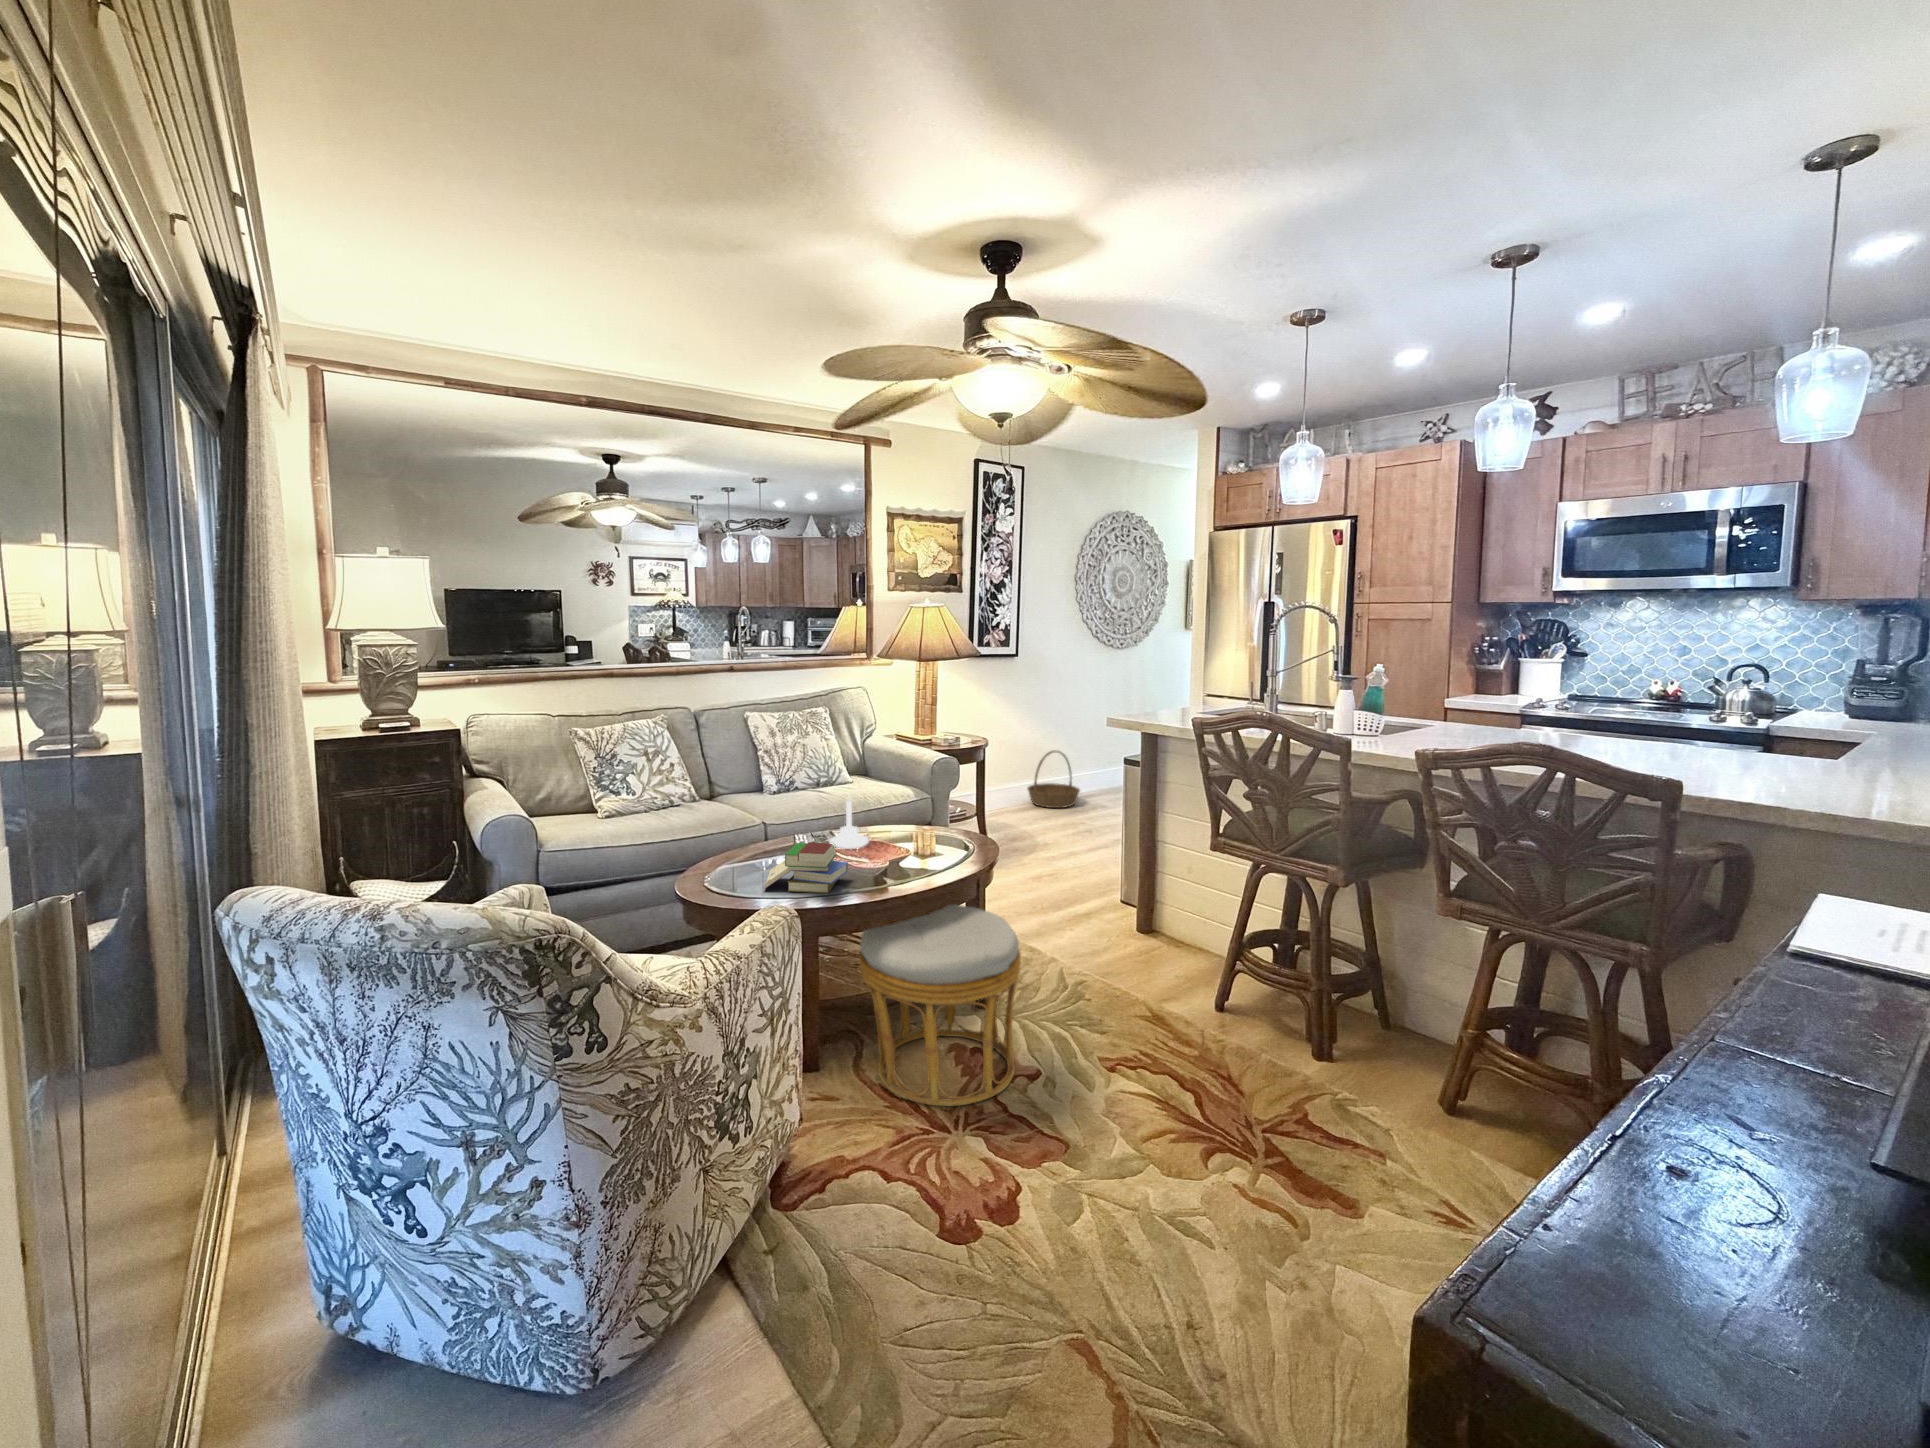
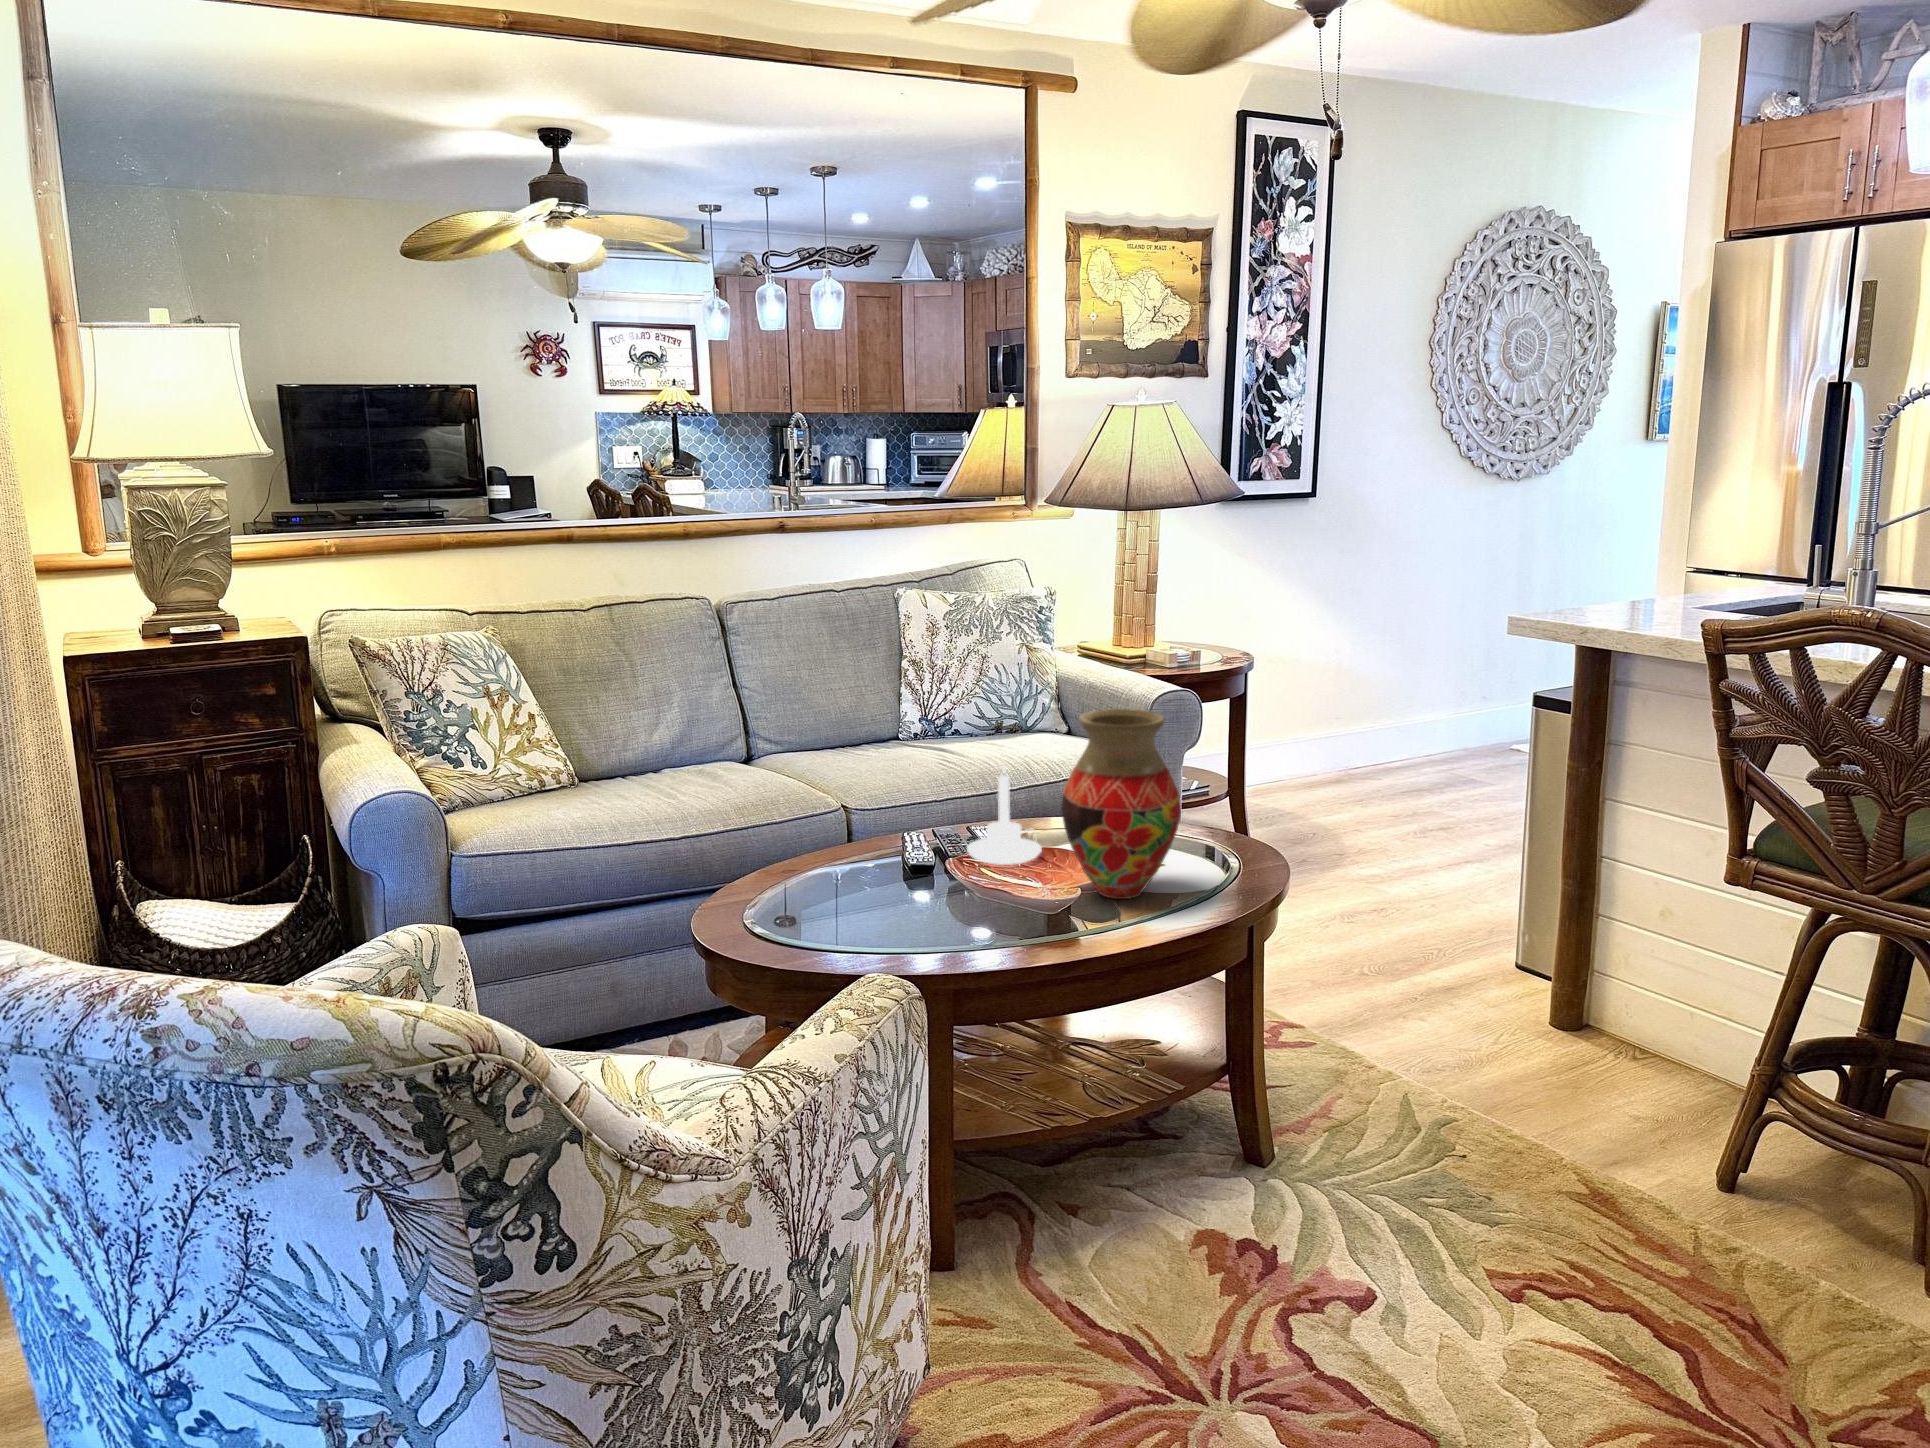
basket: present [1028,751,1080,808] -> none [1326,675,1430,784]
vase: none [878,764,940,865] -> present [1061,709,1181,899]
book: present [764,843,848,893] -> none [849,855,1005,951]
ottoman: present [859,904,1021,1106] -> none [1028,974,1341,1354]

